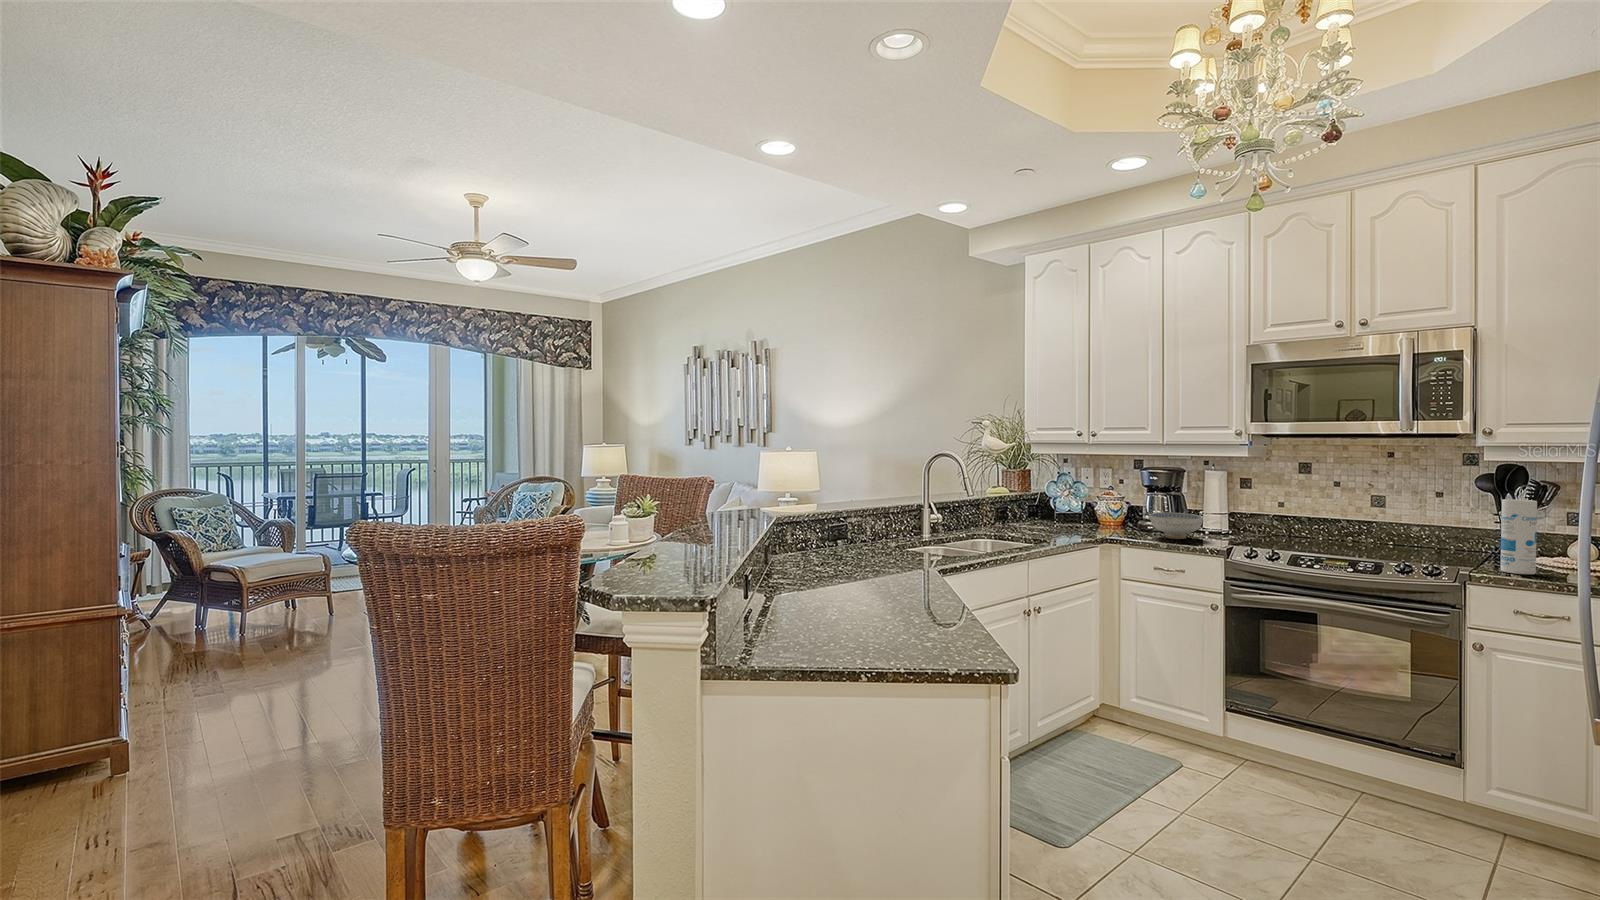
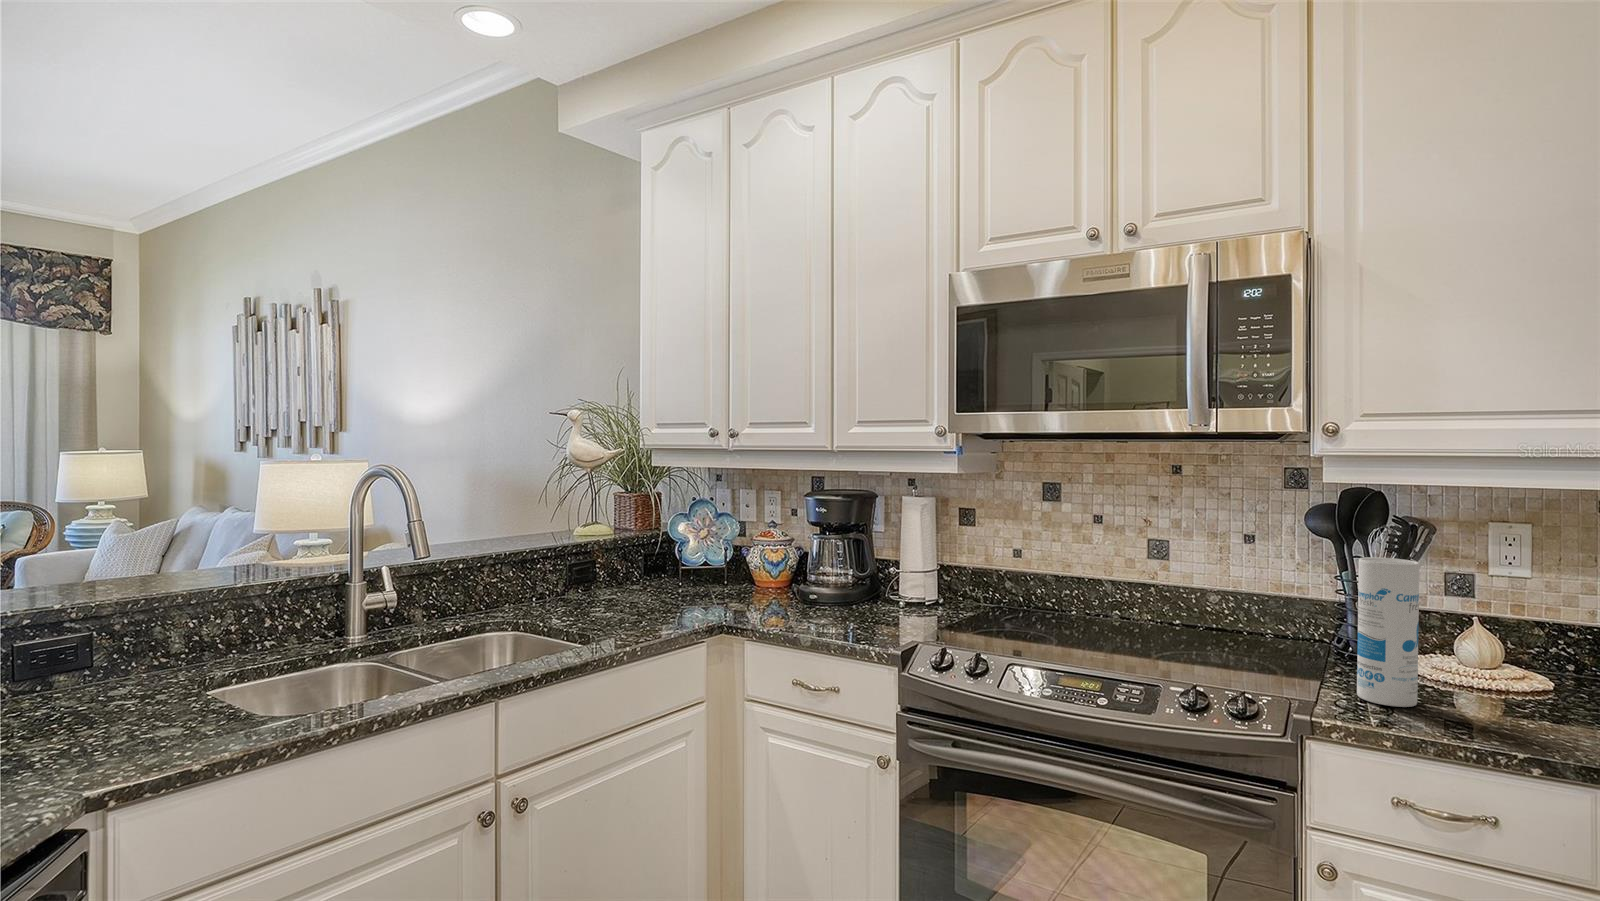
ceramic bowl: present [1150,512,1203,539] -> none [806,568,890,619]

